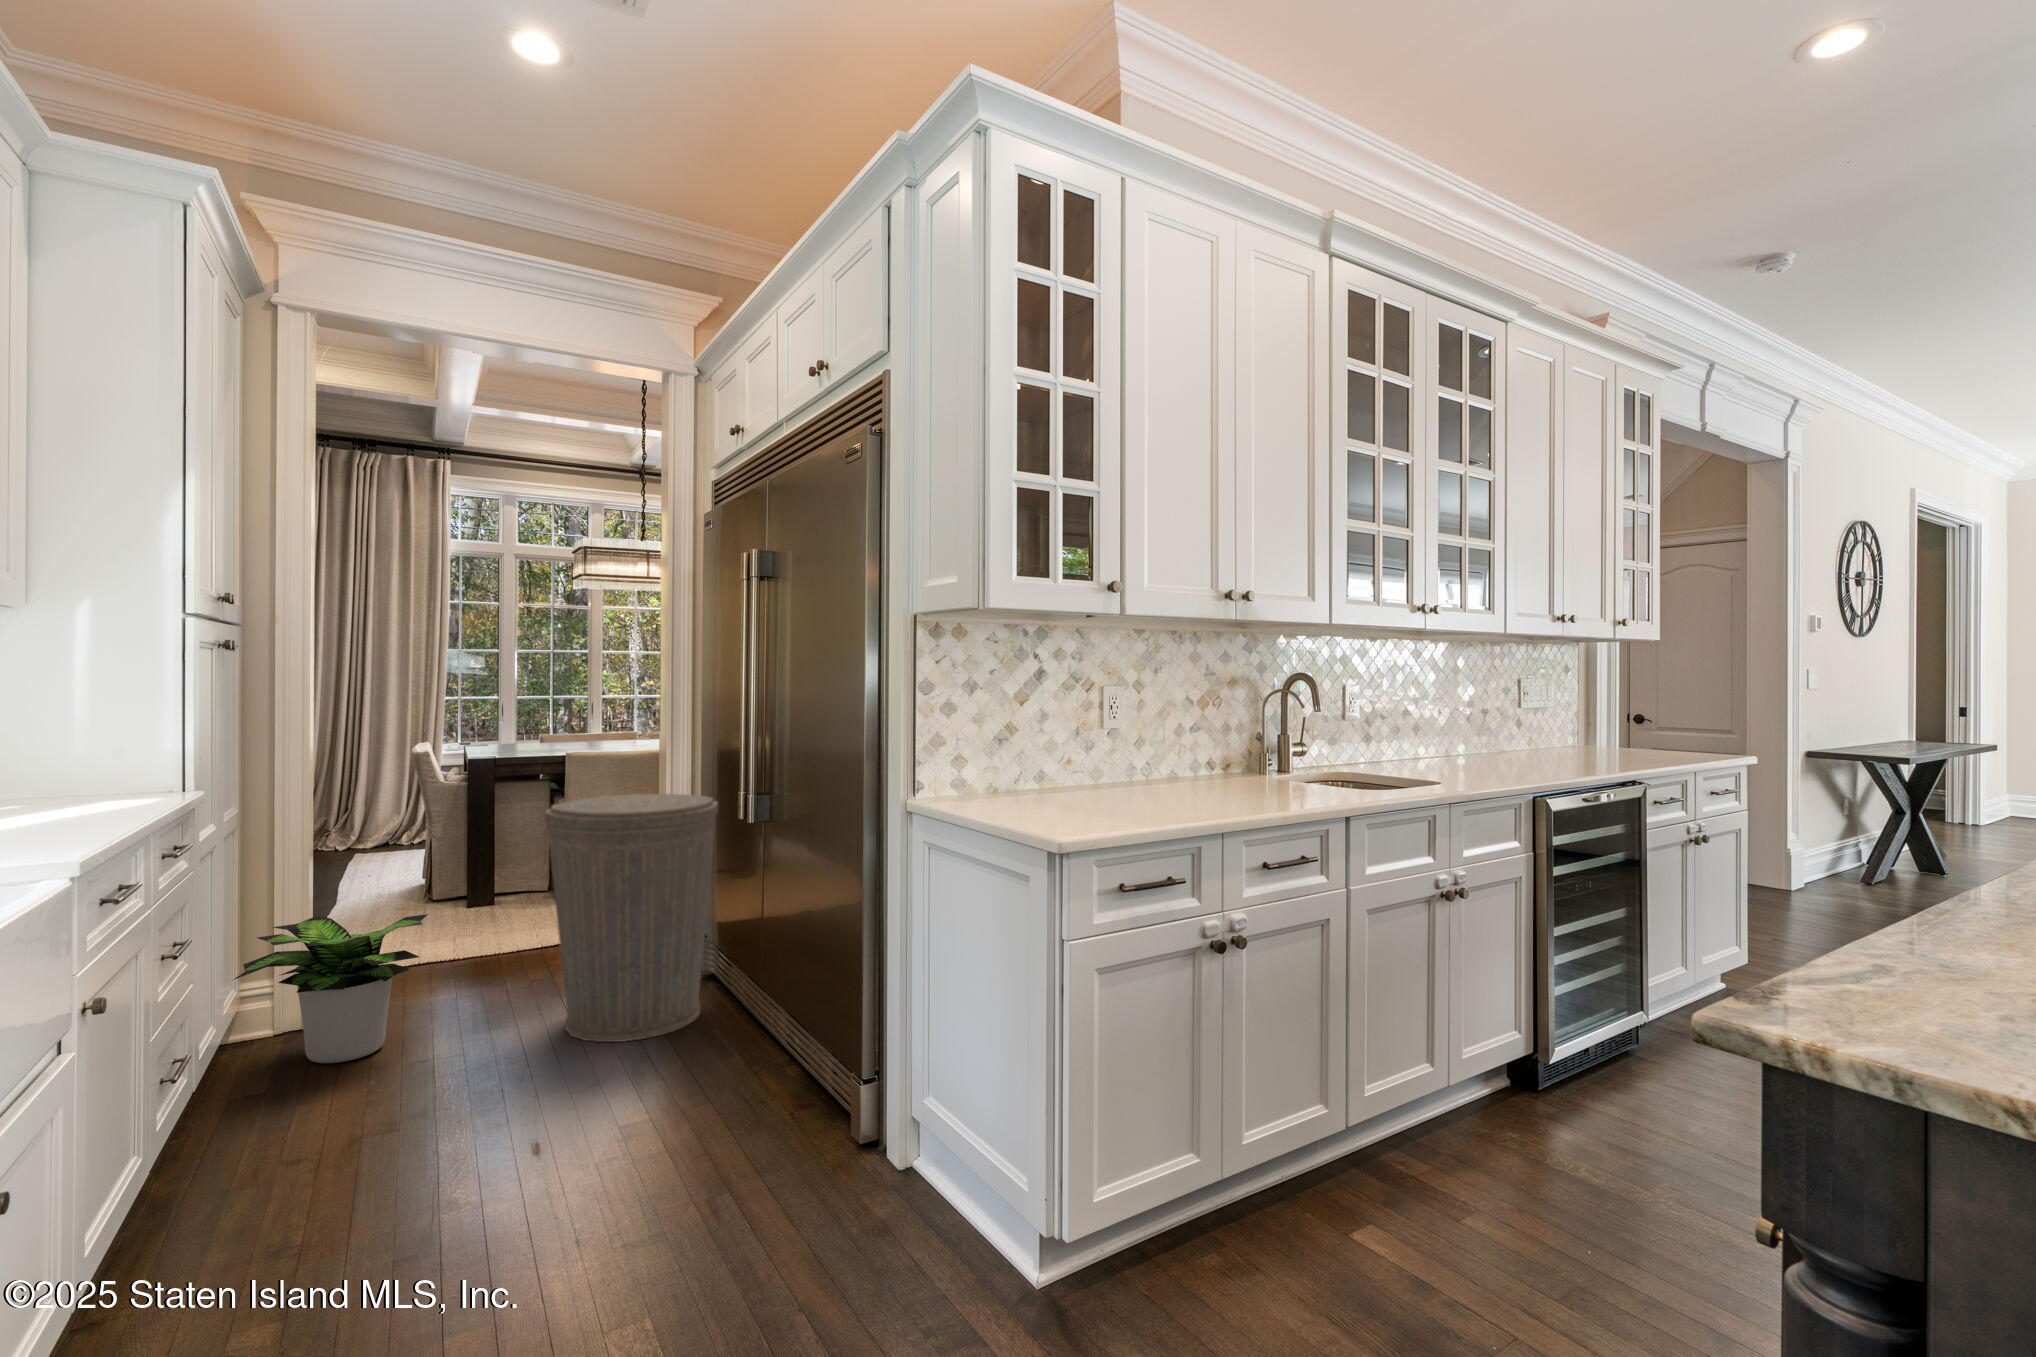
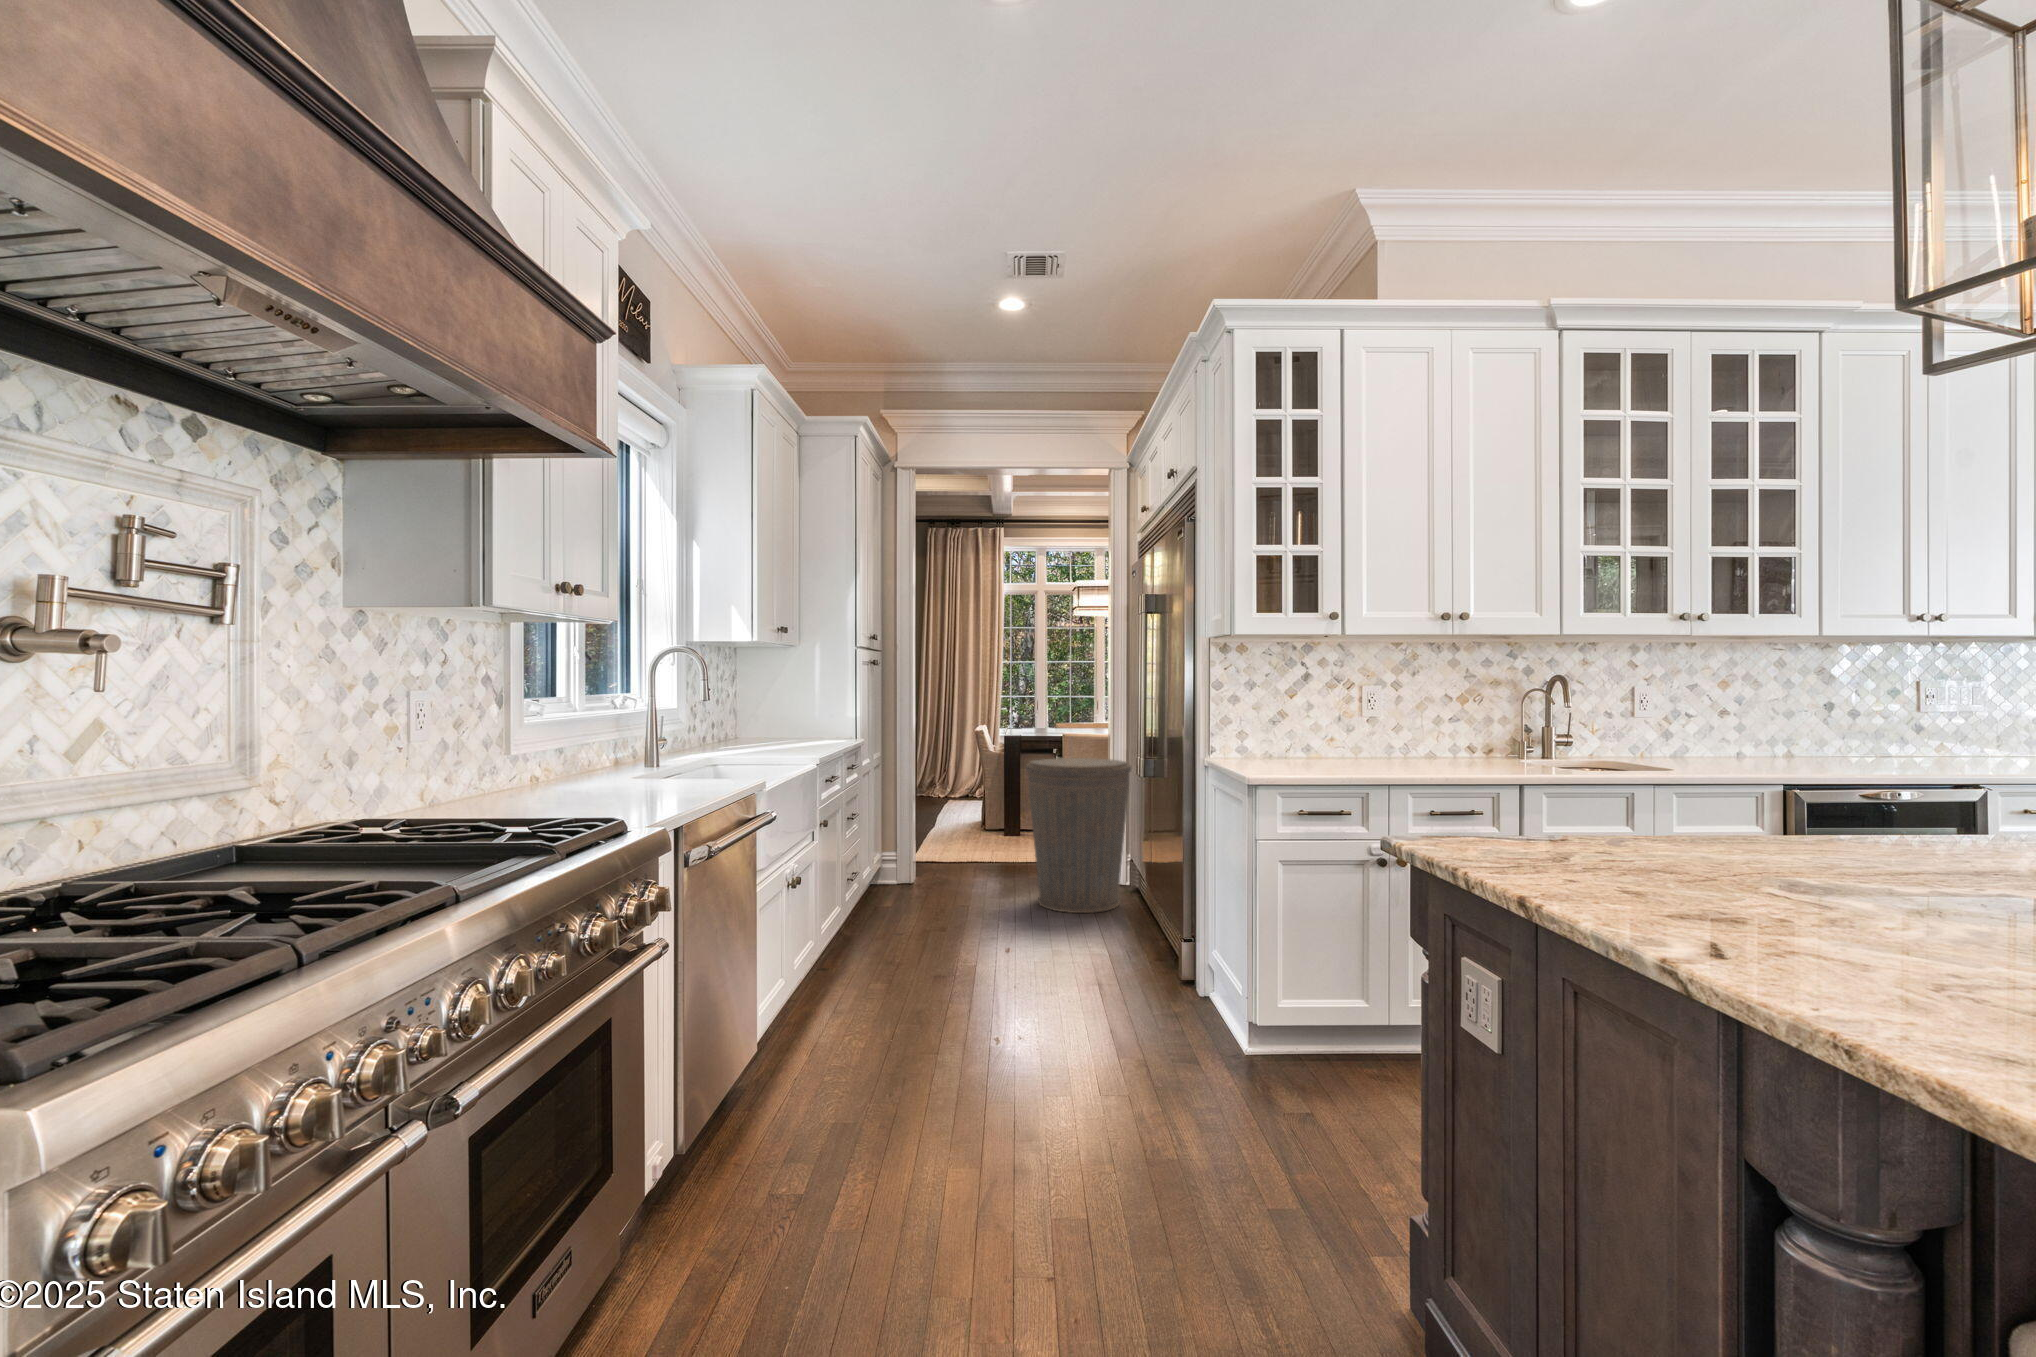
potted plant: present [234,914,428,1063] -> none [875,818,967,899]

